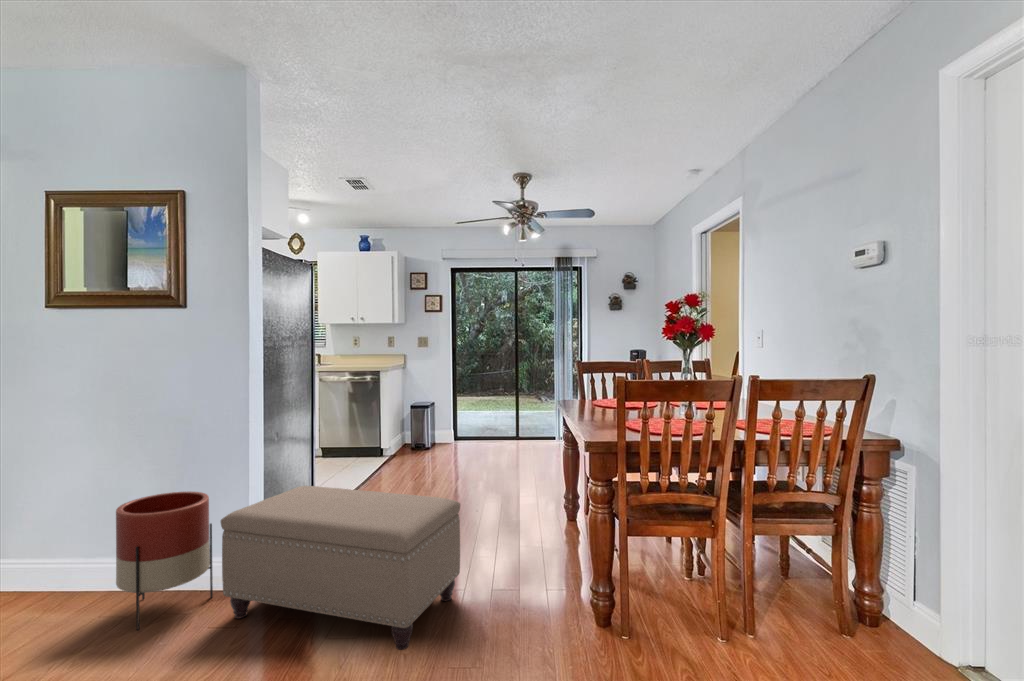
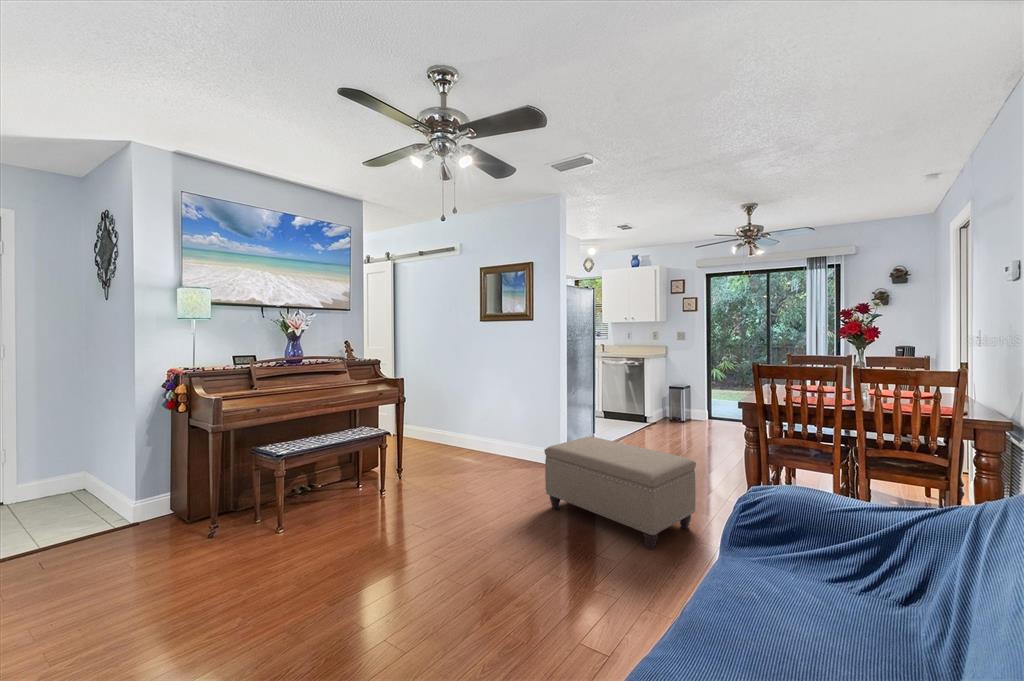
planter: present [116,491,213,630] -> none [494,431,540,503]

